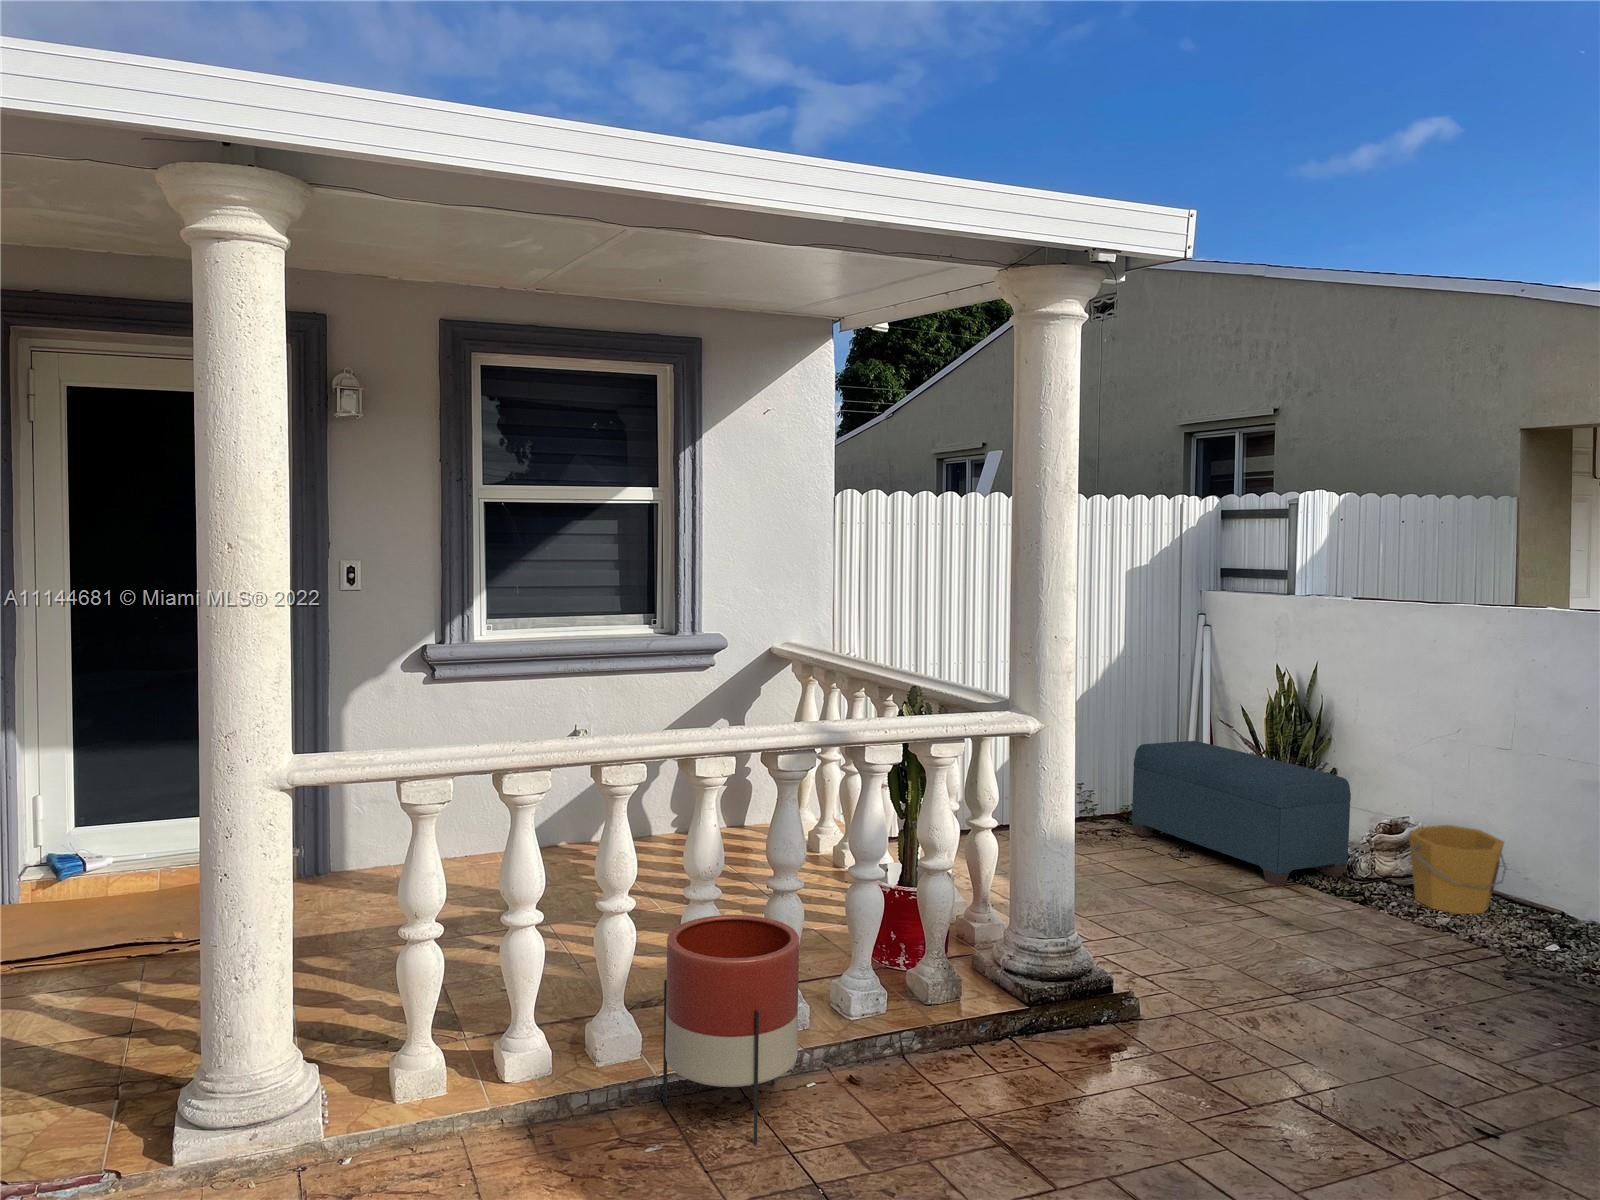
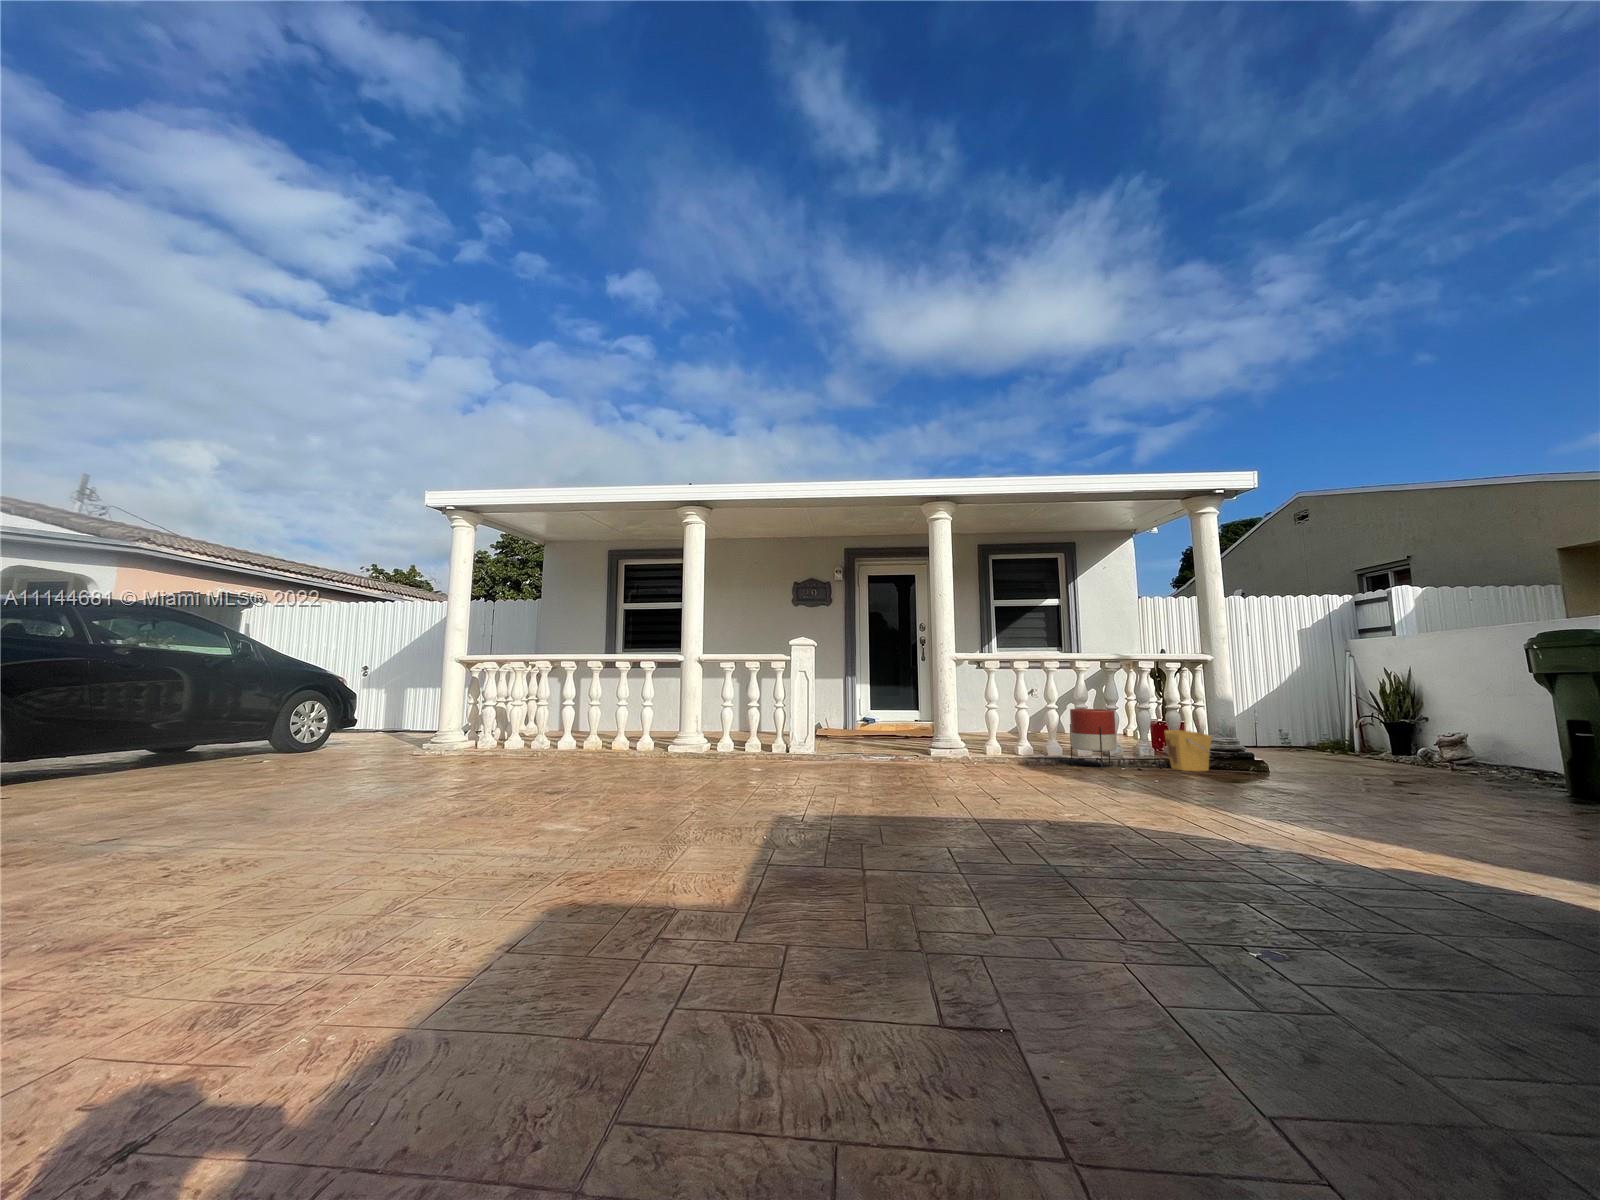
bench: present [1132,741,1351,886] -> none [1304,707,1426,762]
bucket: present [1409,825,1506,914] -> present [1165,730,1212,771]

